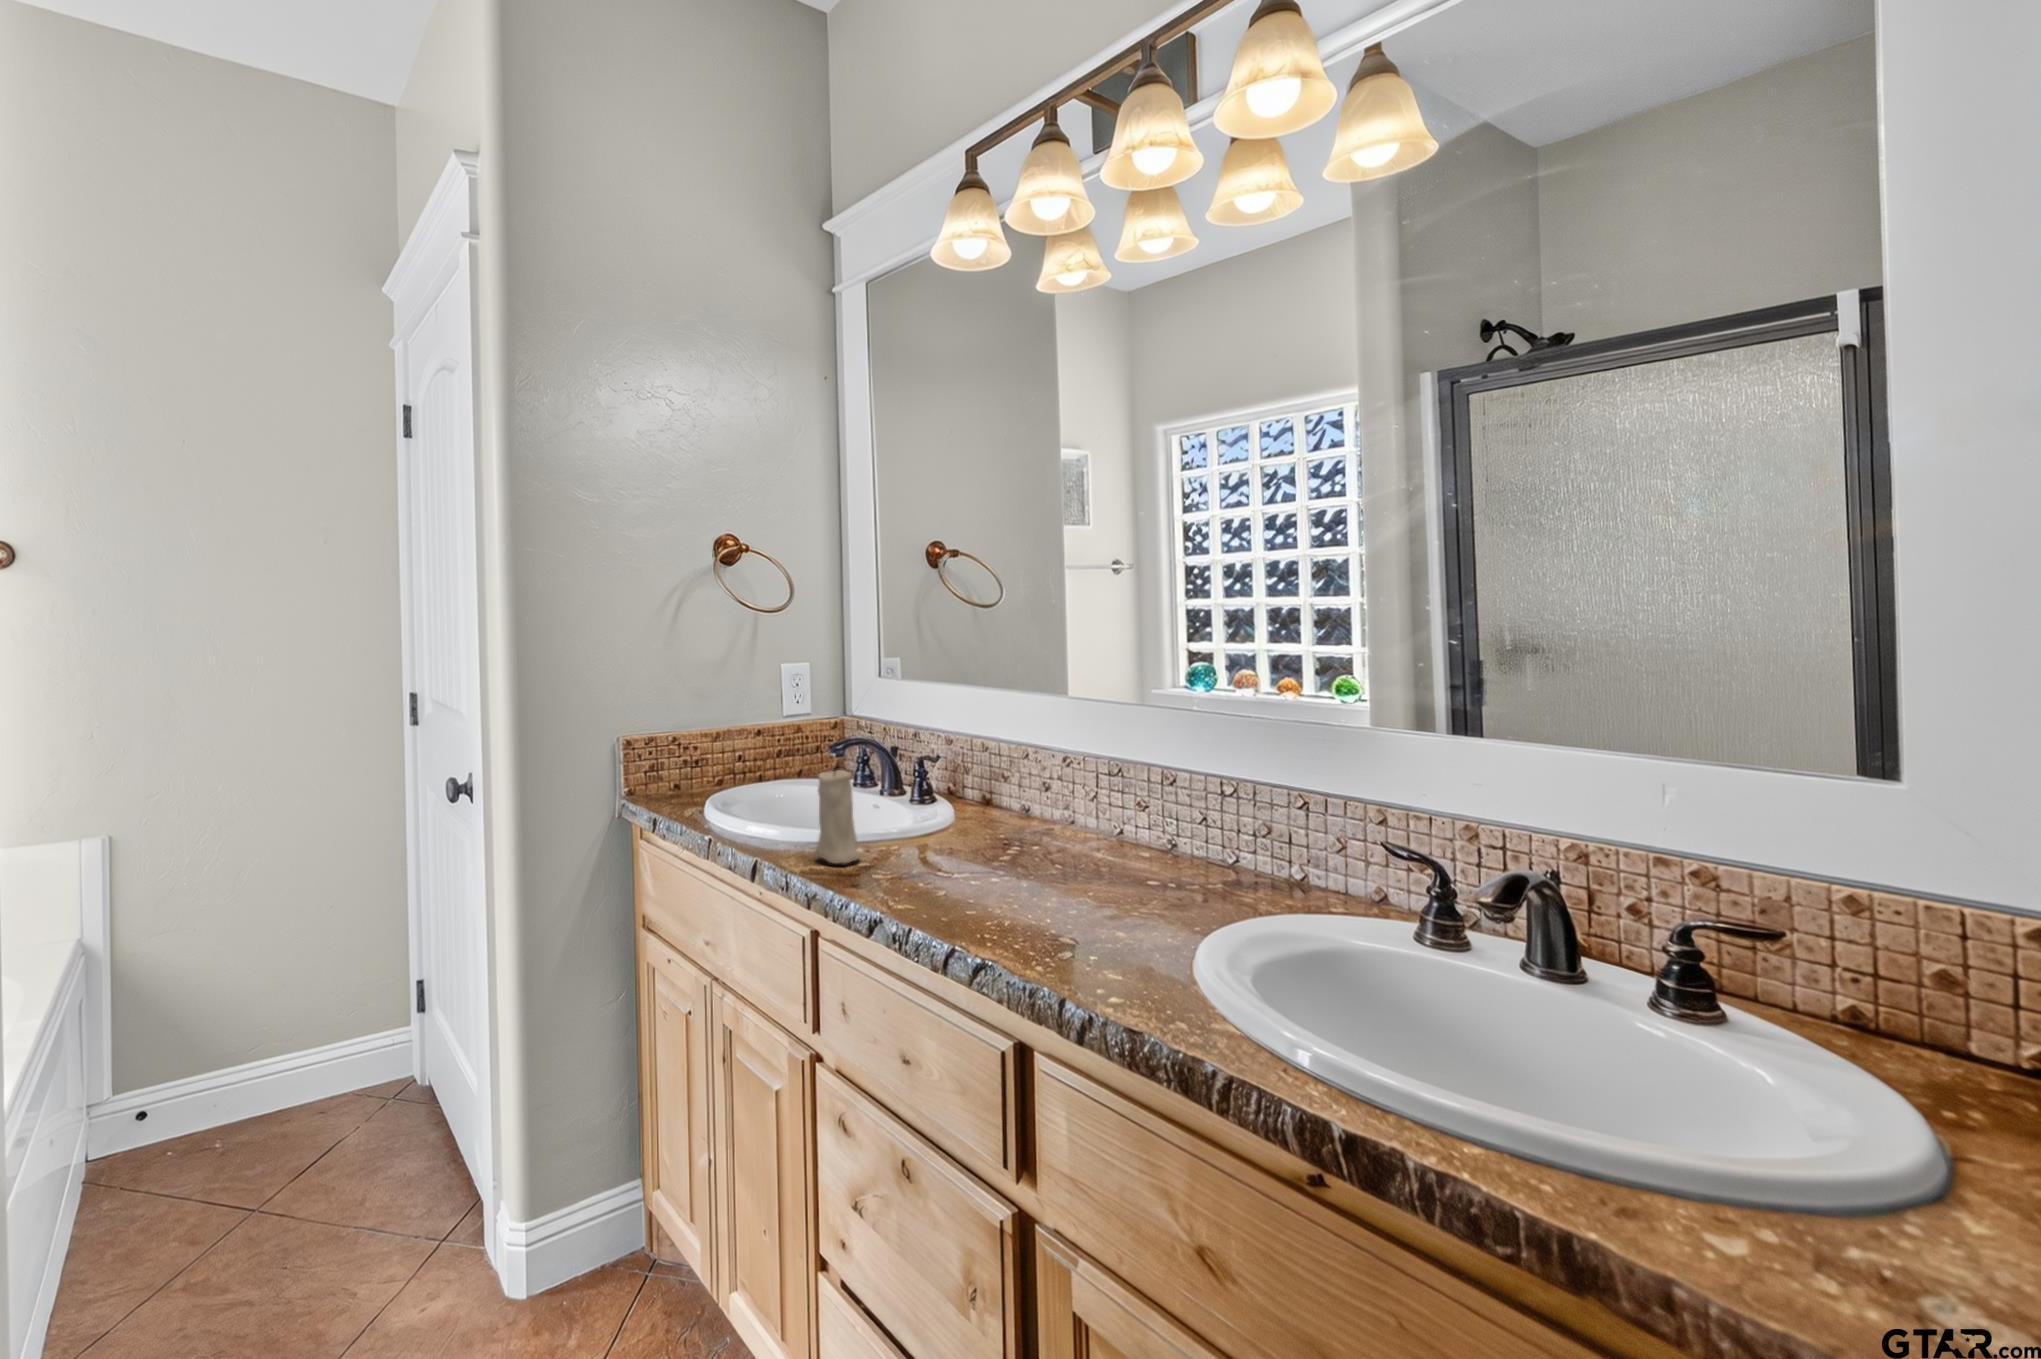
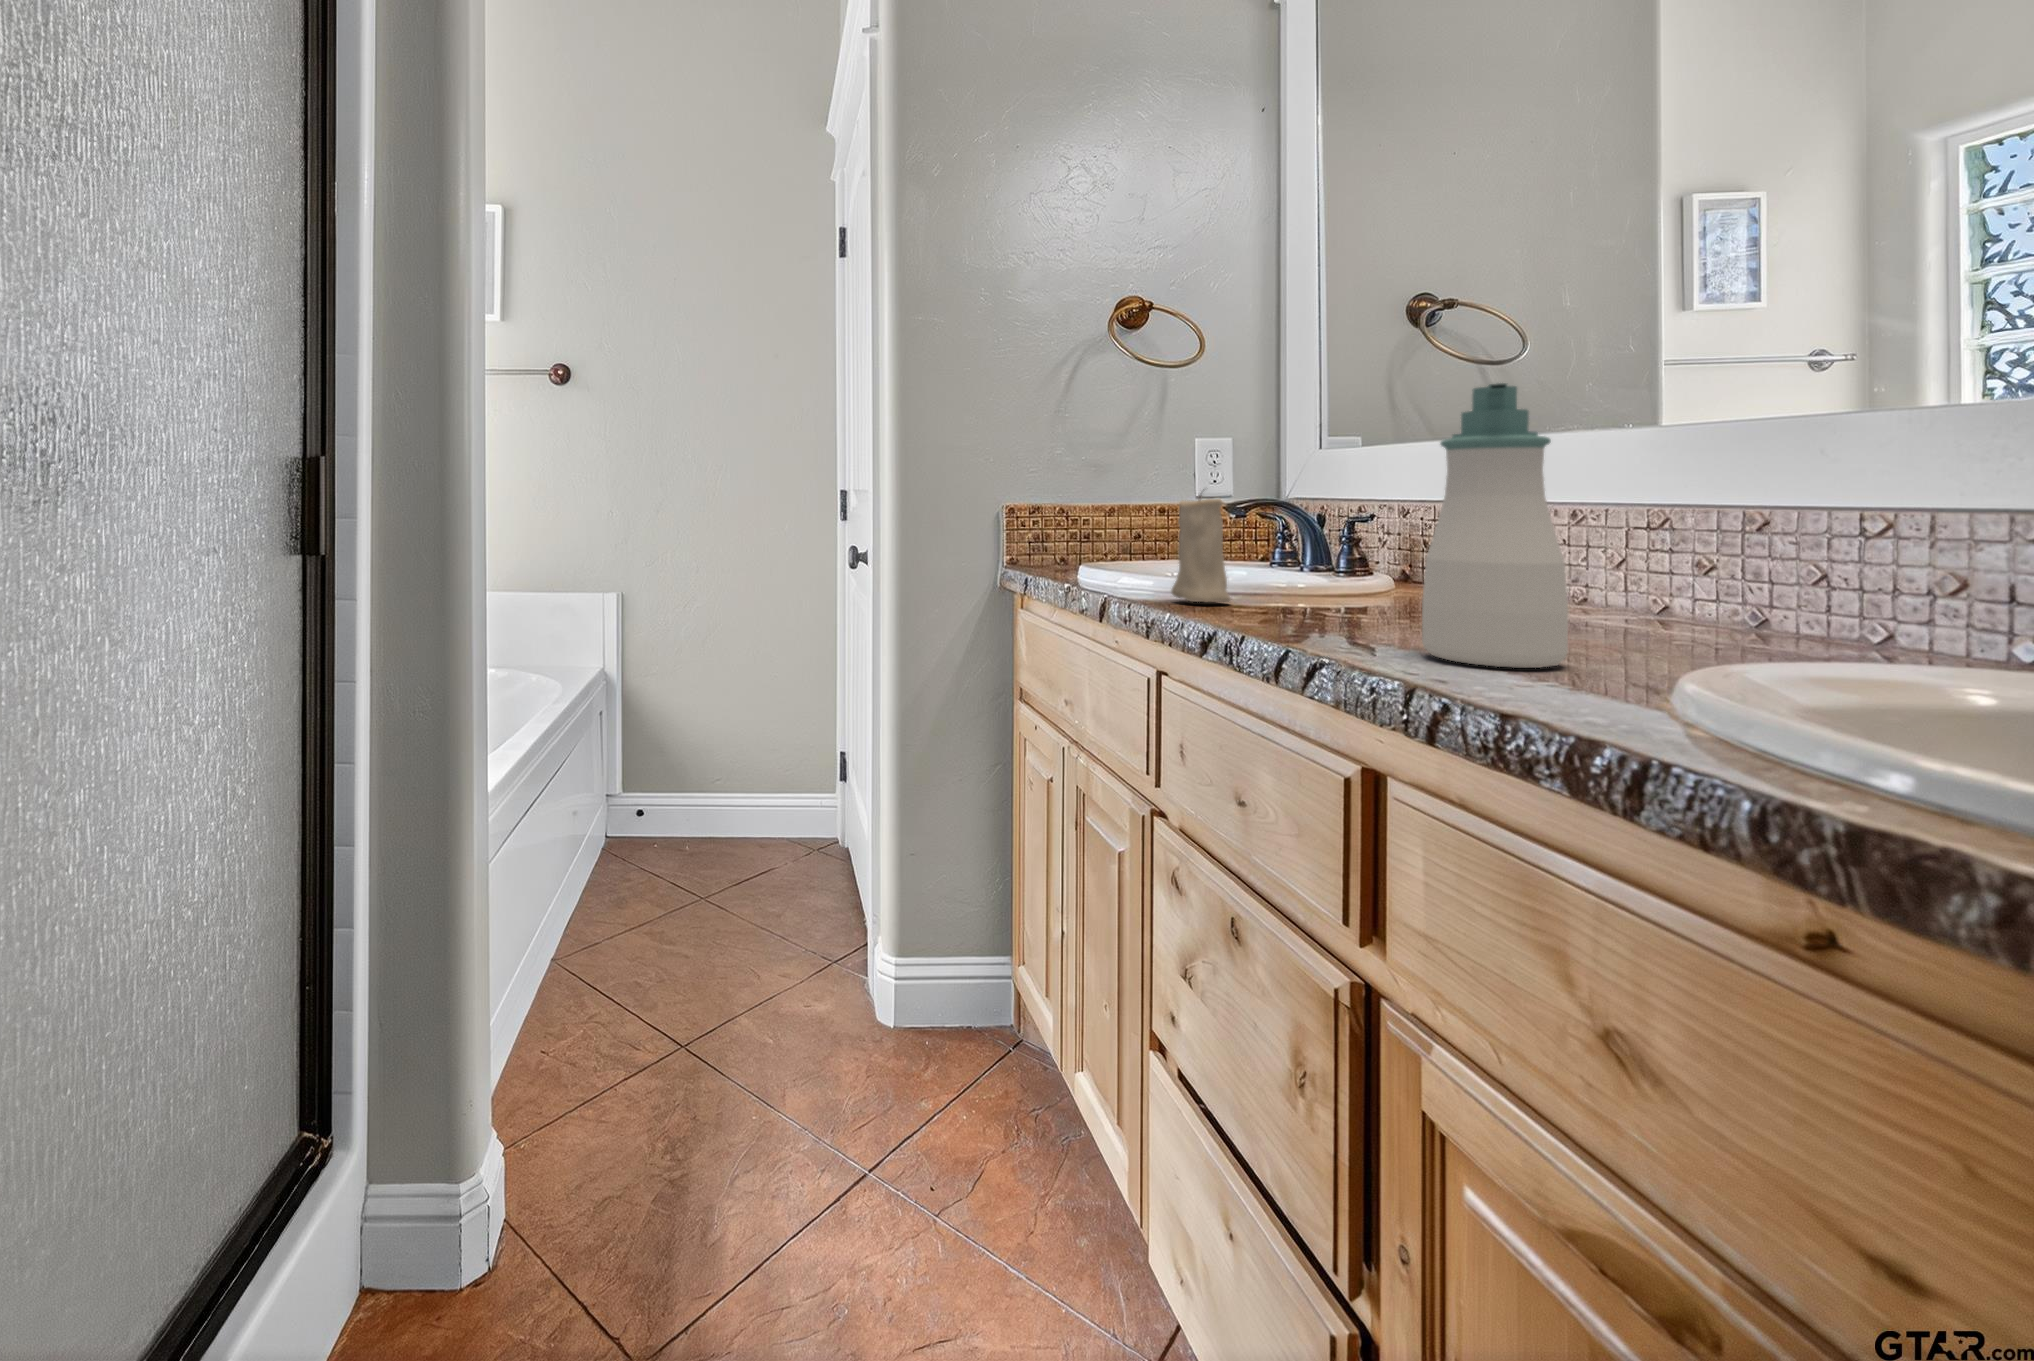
soap bottle: none [1034,744,1119,953] -> present [1422,383,1568,668]

